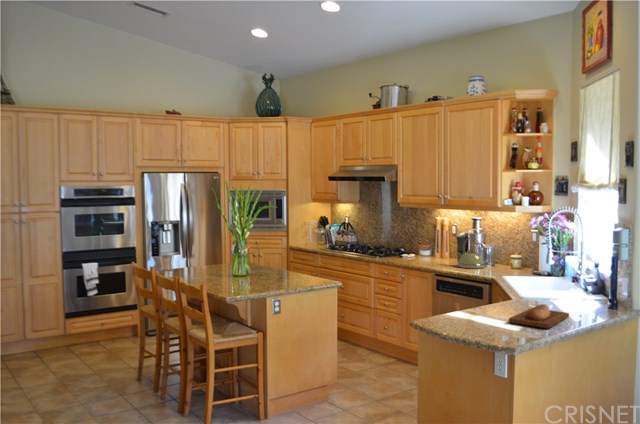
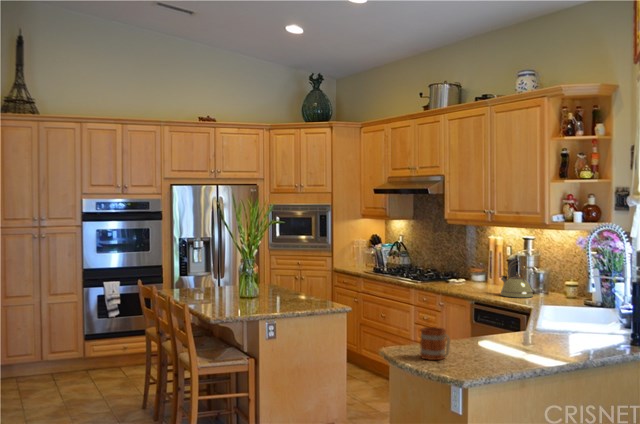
bread loaf: present [509,304,569,328] -> none [478,332,560,357]
mug: none [470,305,502,336] -> present [420,327,450,360]

